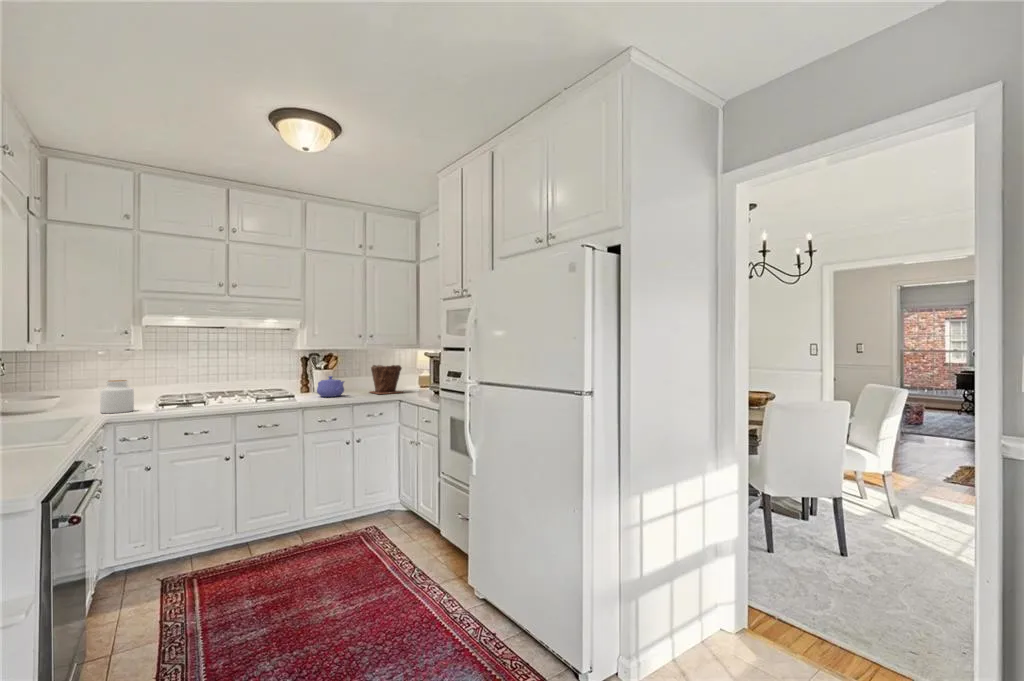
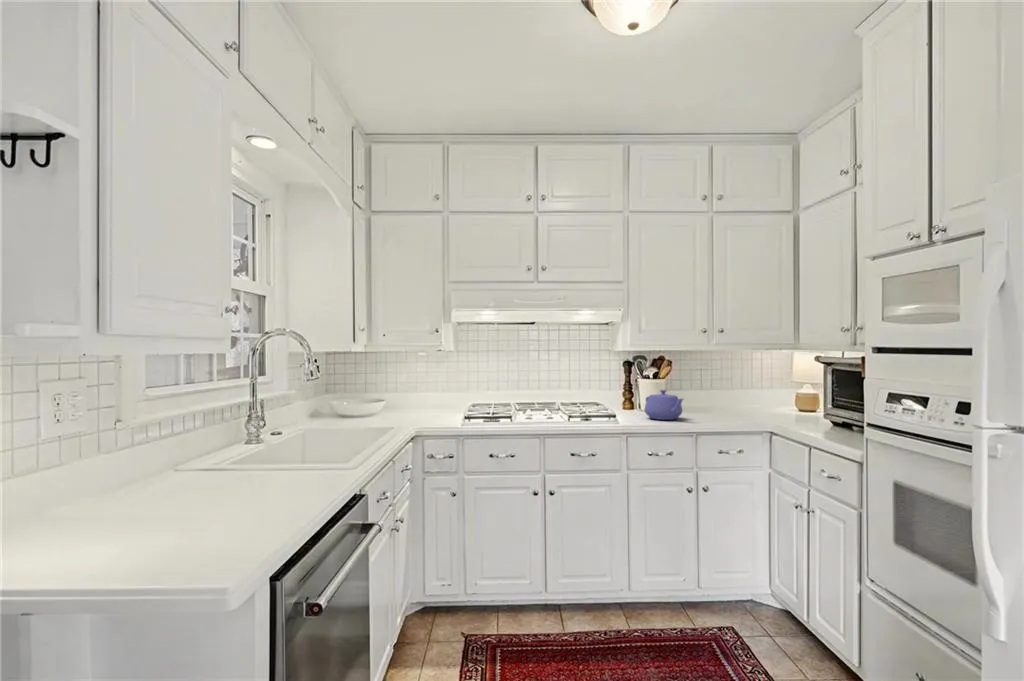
plant pot: present [370,365,402,394] -> none [717,375,775,421]
jar: present [100,380,134,413] -> none [412,386,442,424]

